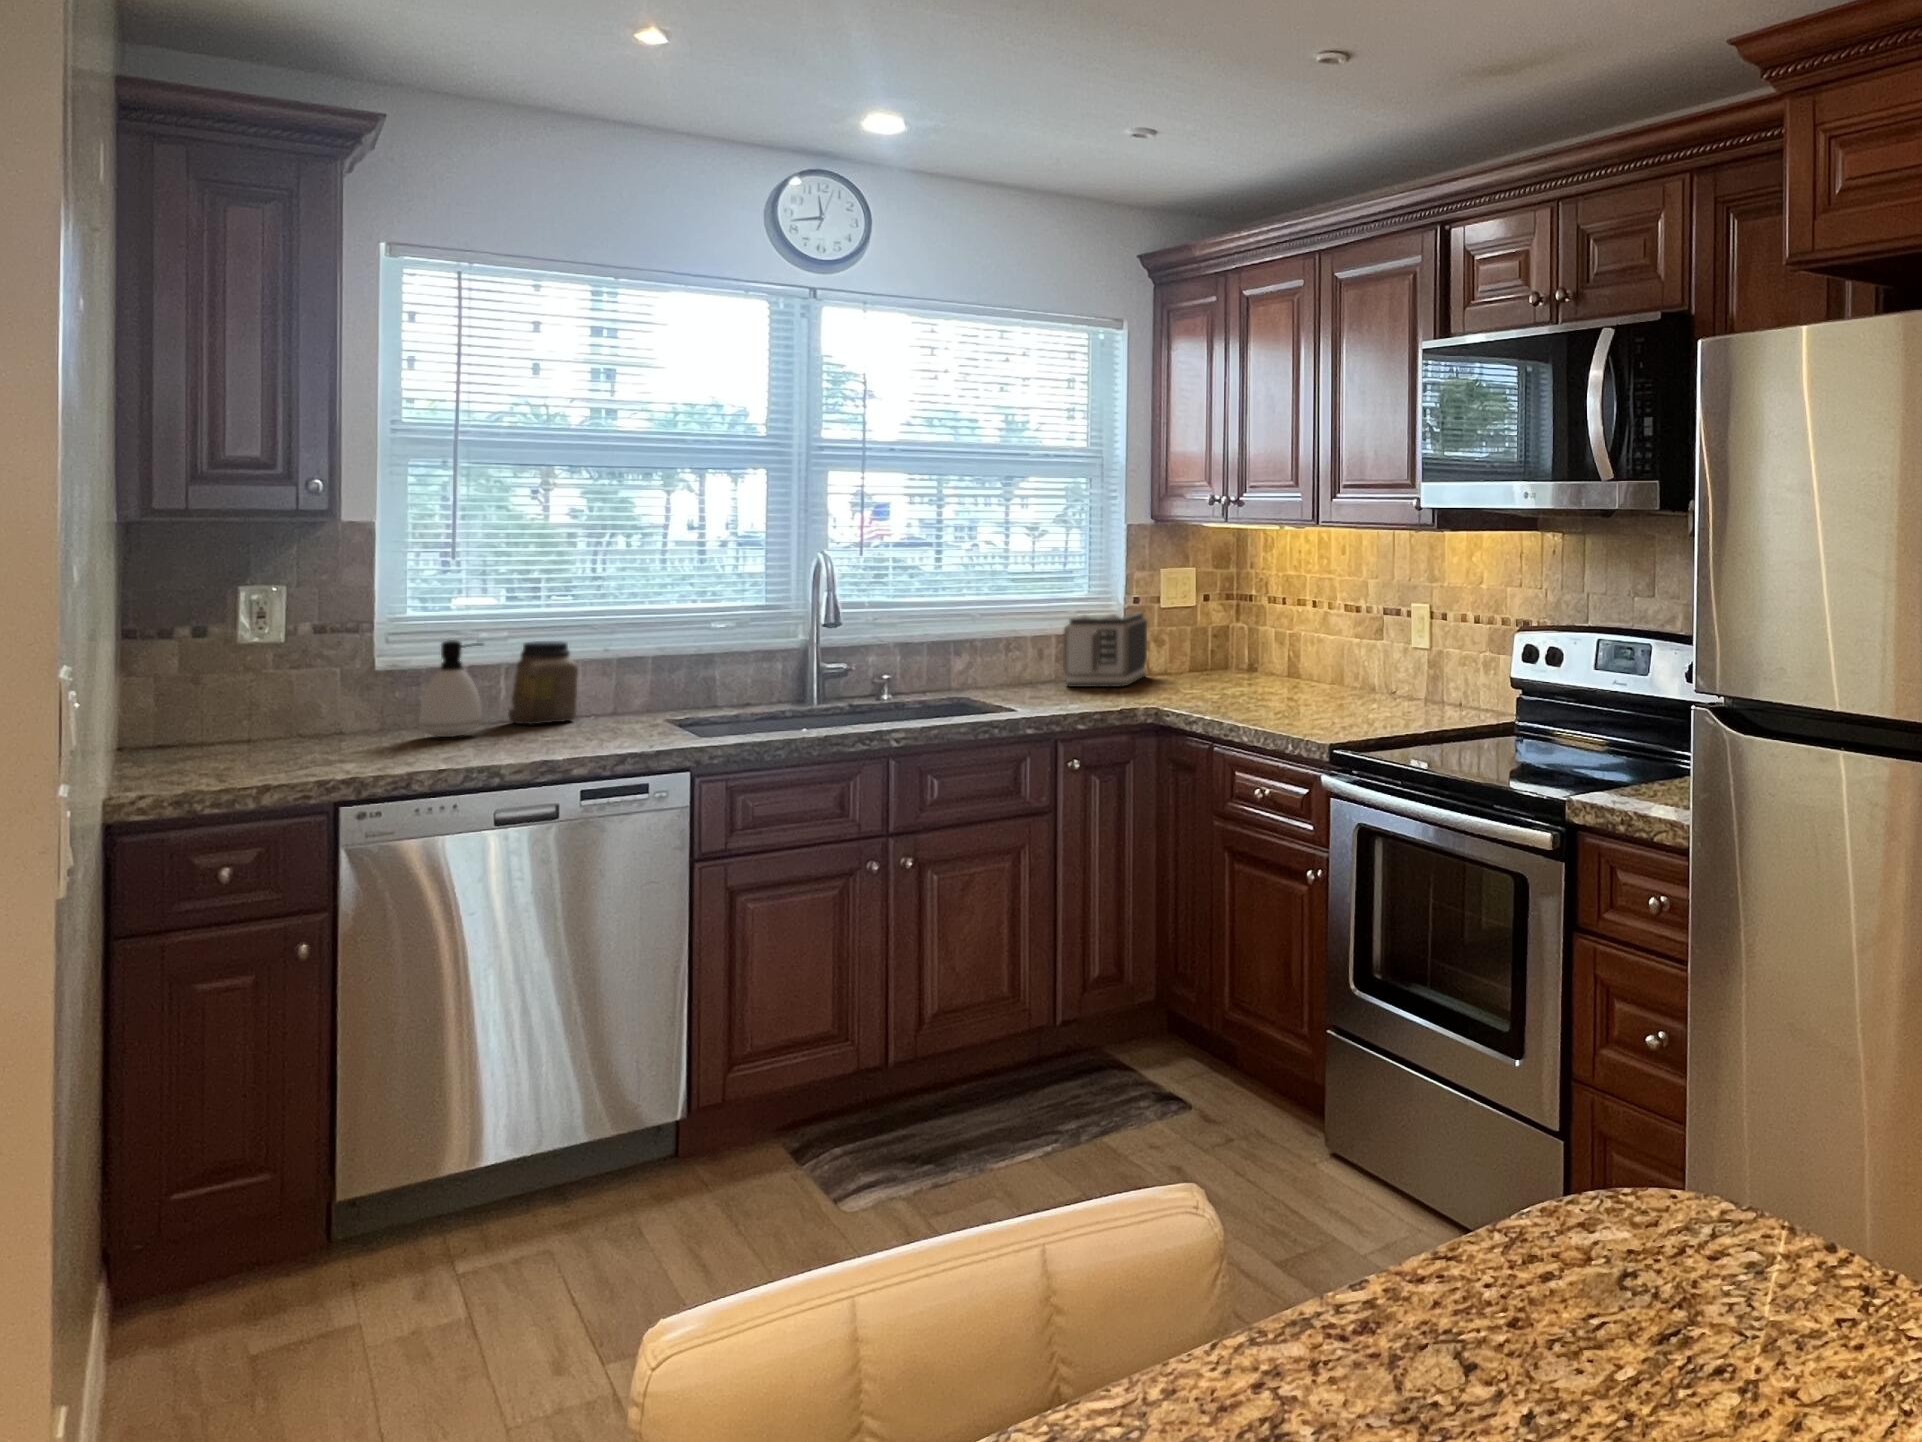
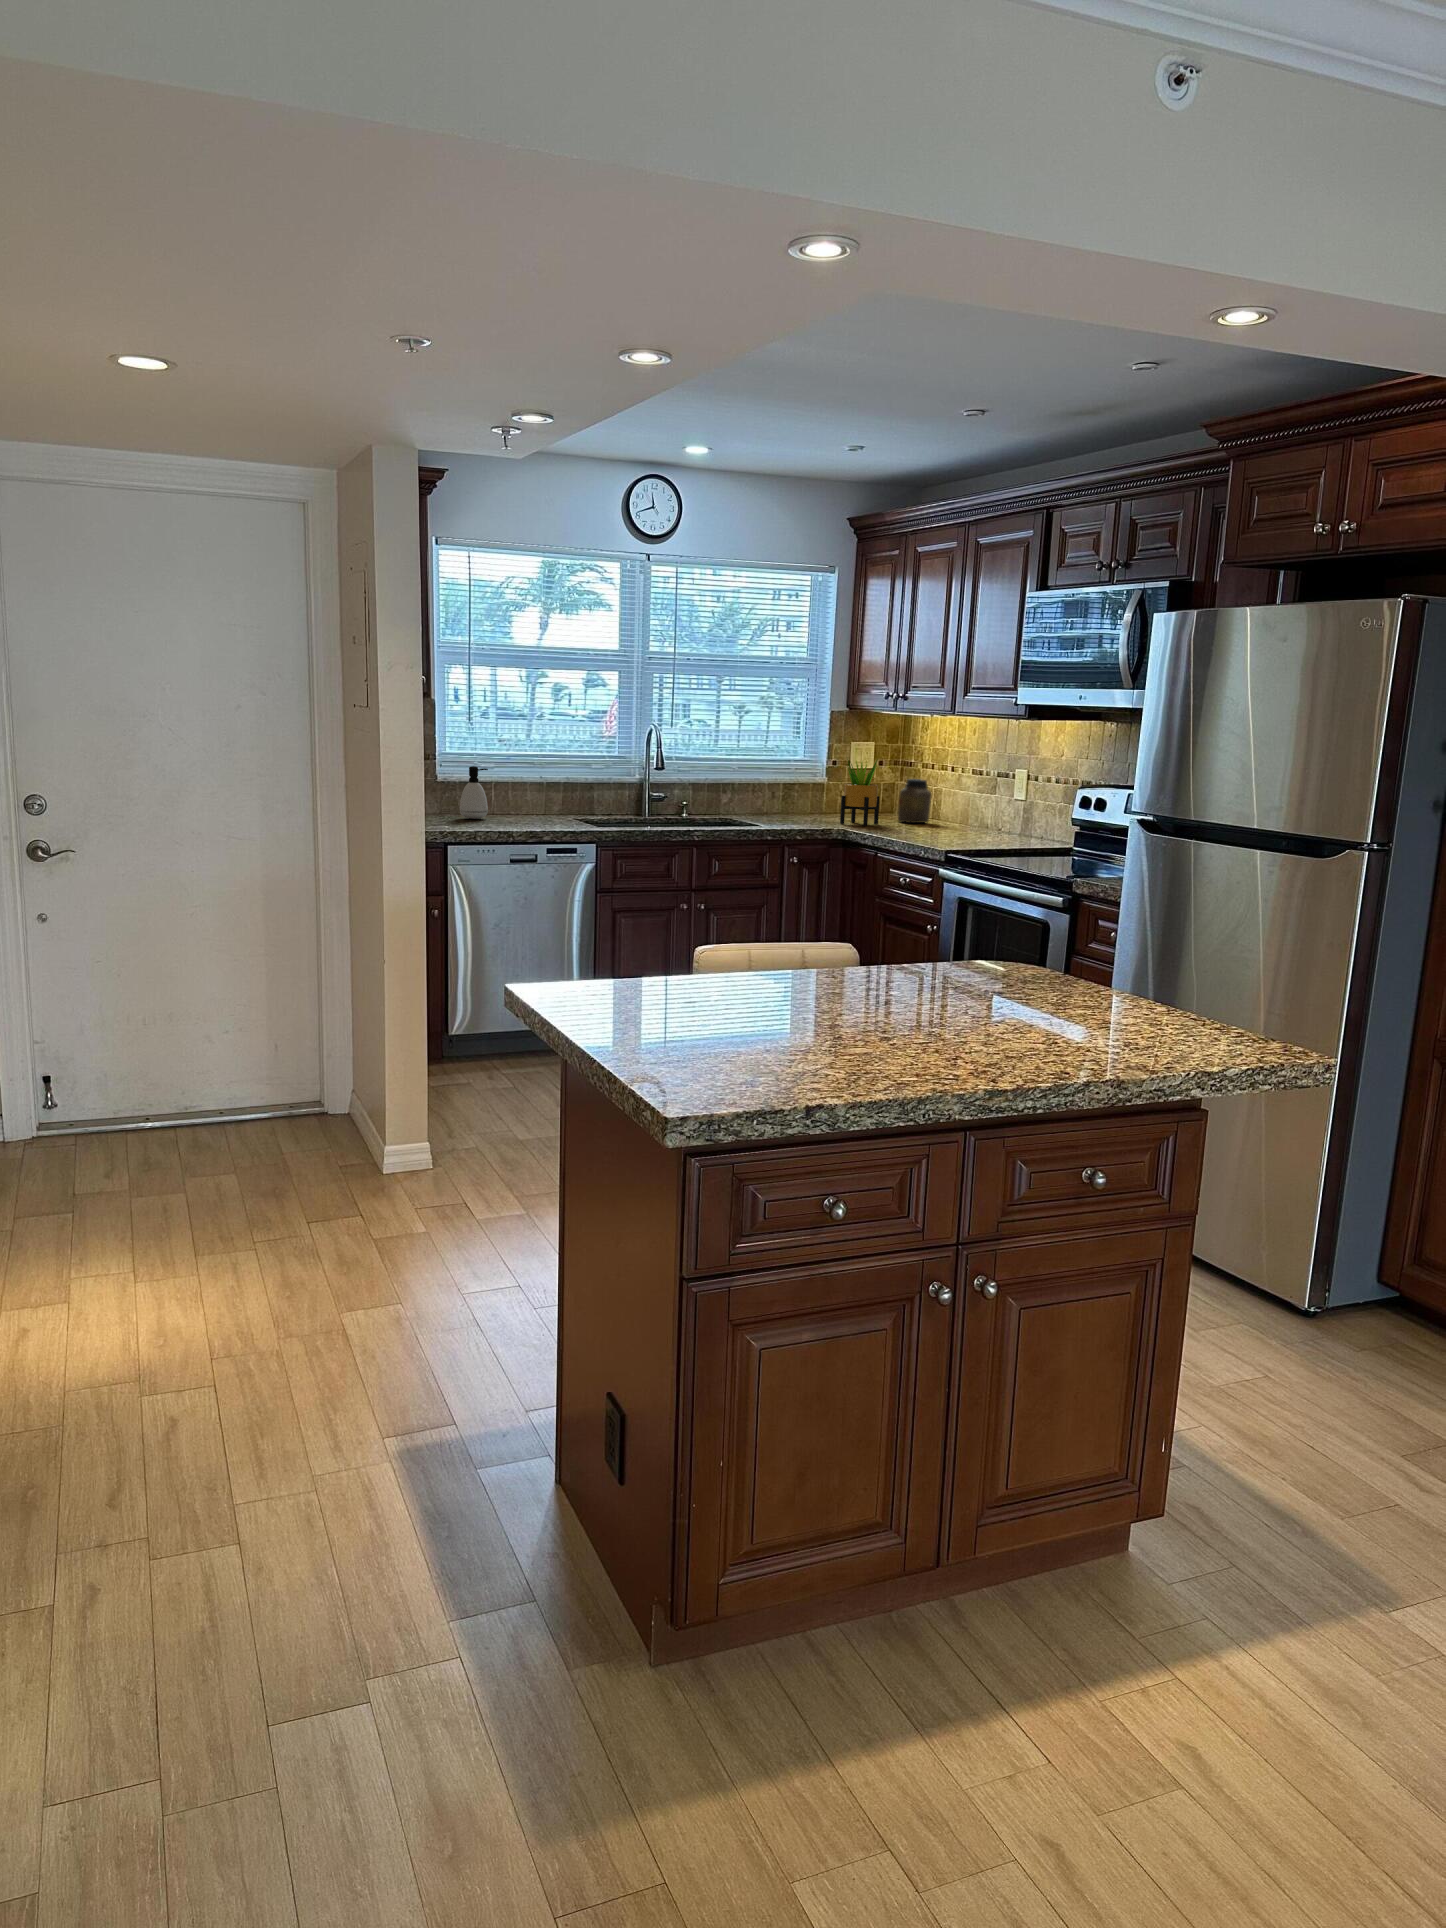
potted plant: none [1147,591,1207,699] -> present [840,761,880,826]
toaster: present [1063,613,1147,687] -> none [788,769,842,818]
jar: present [508,641,578,724] -> present [898,779,931,823]

